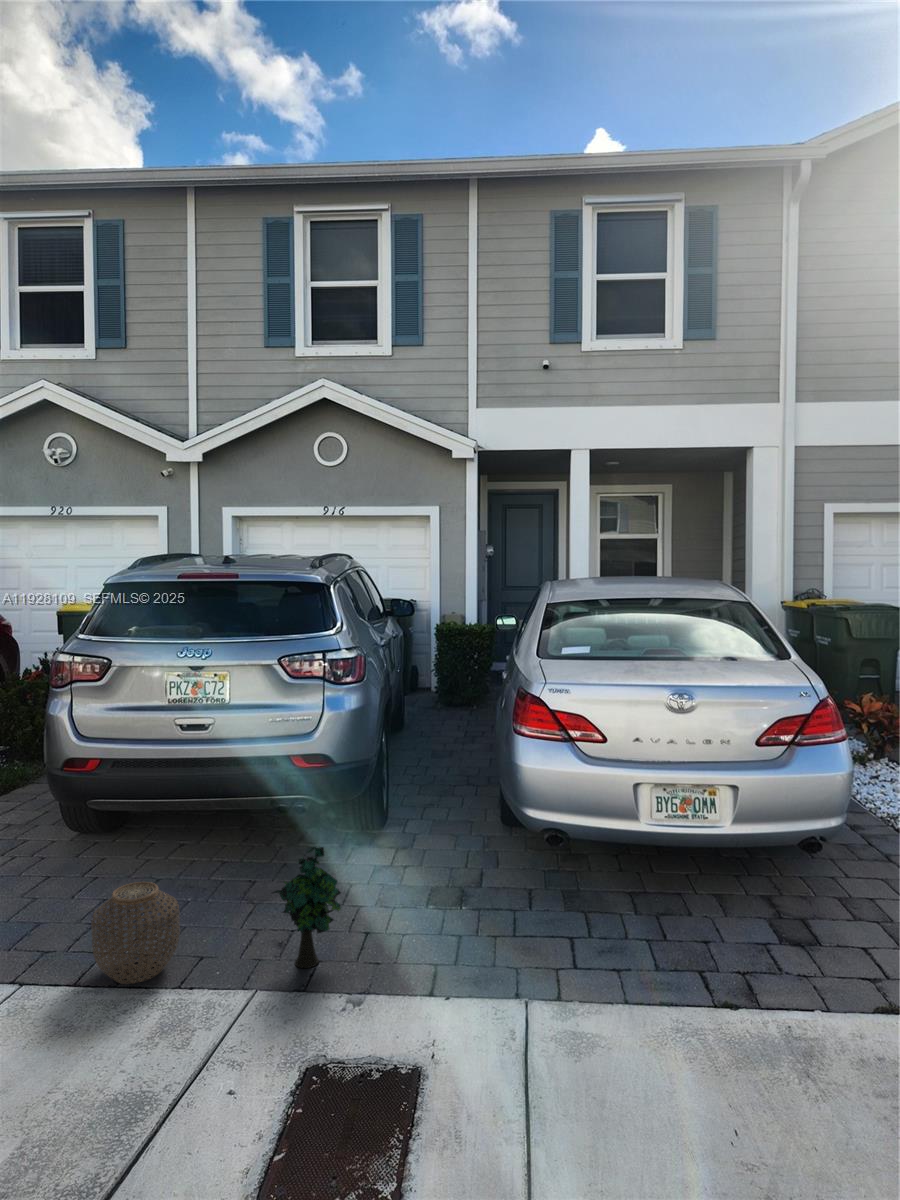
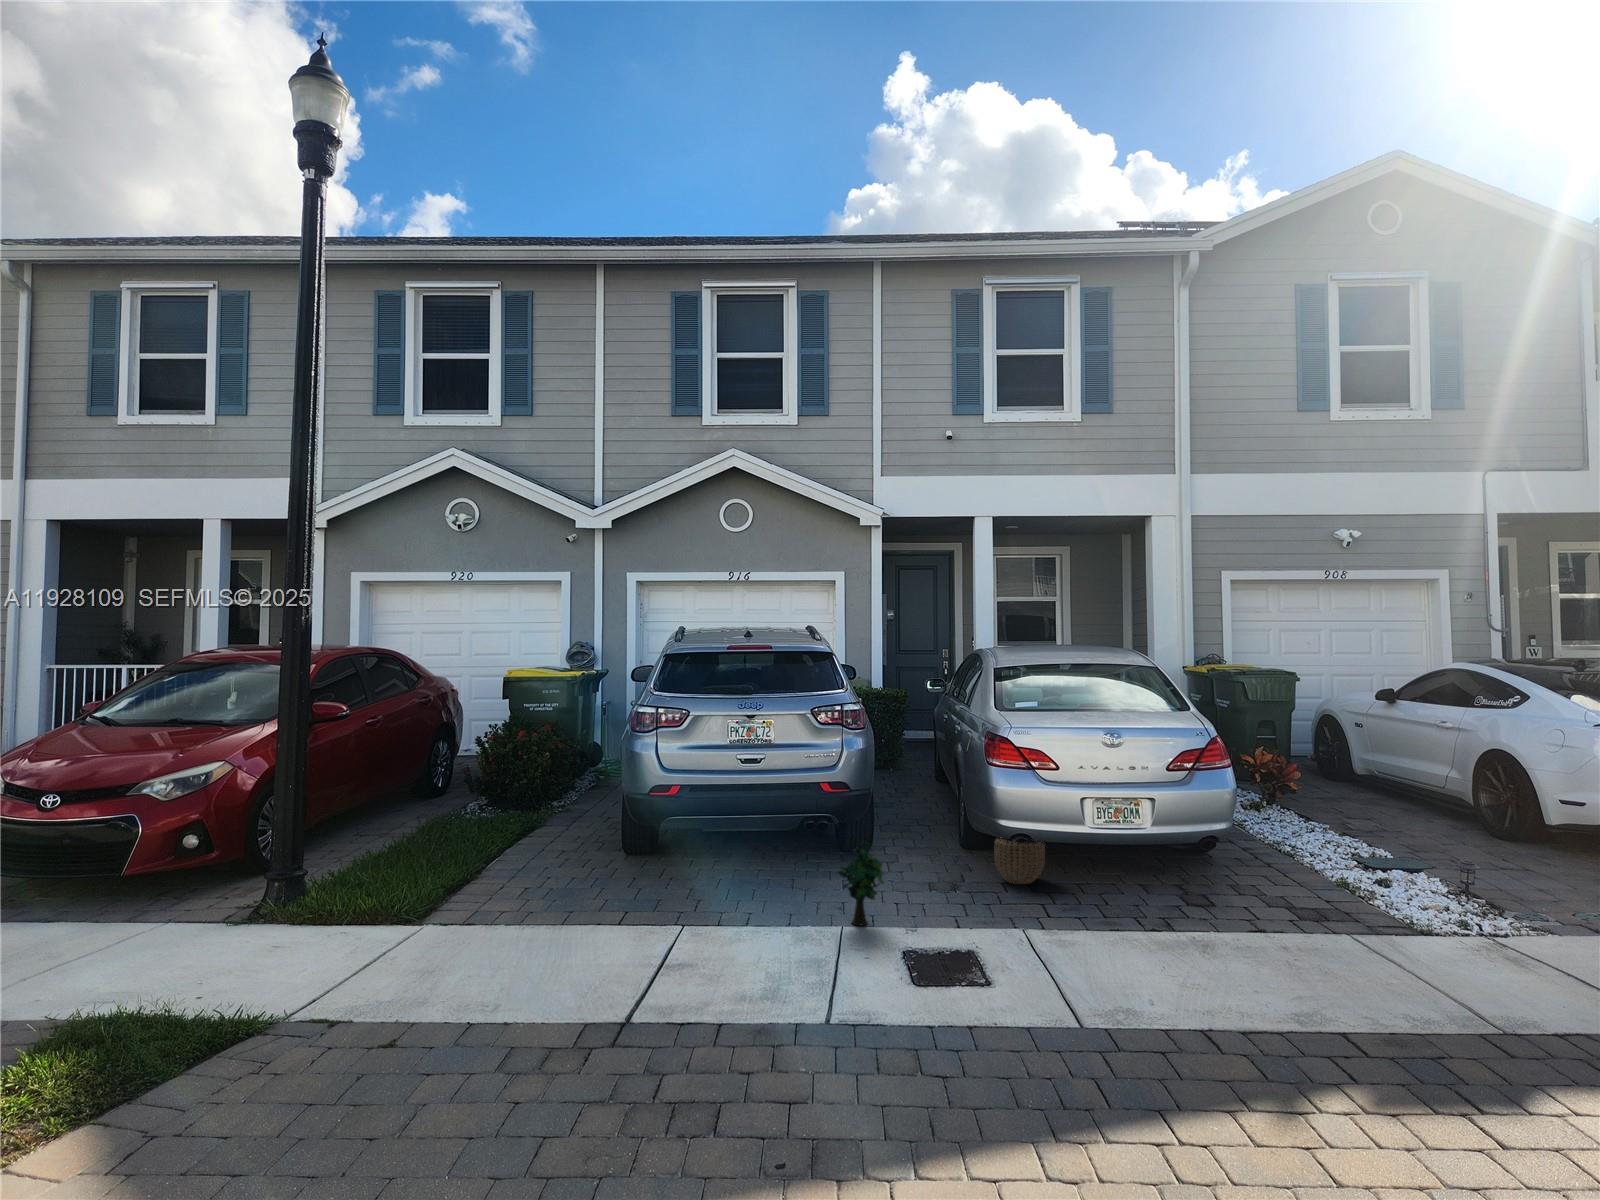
woven basket: present [91,882,180,984] -> present [995,837,1045,884]

